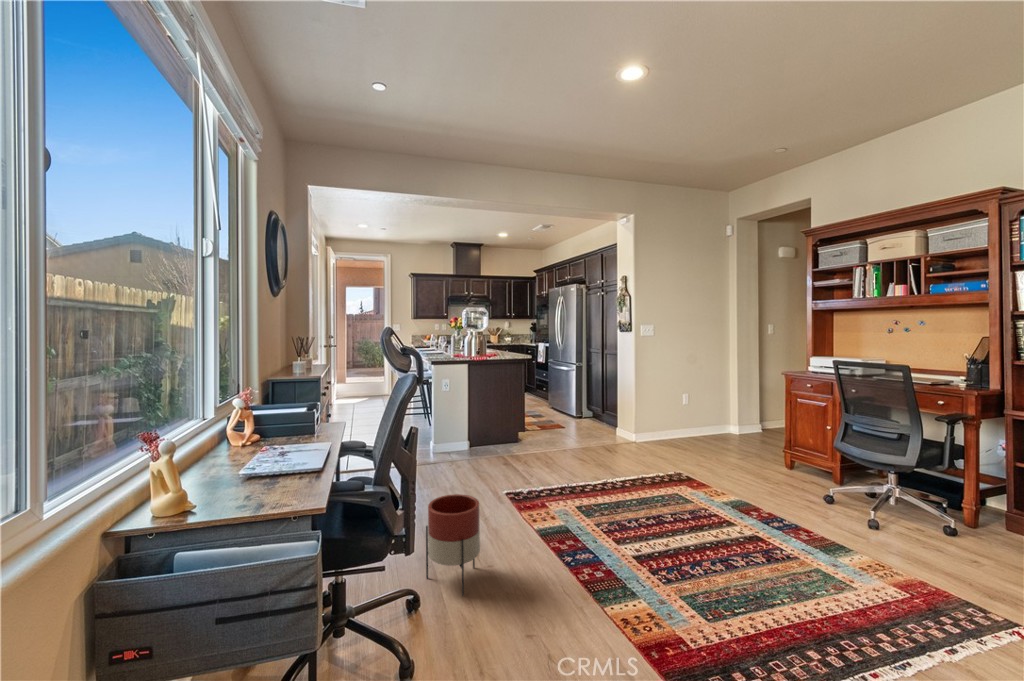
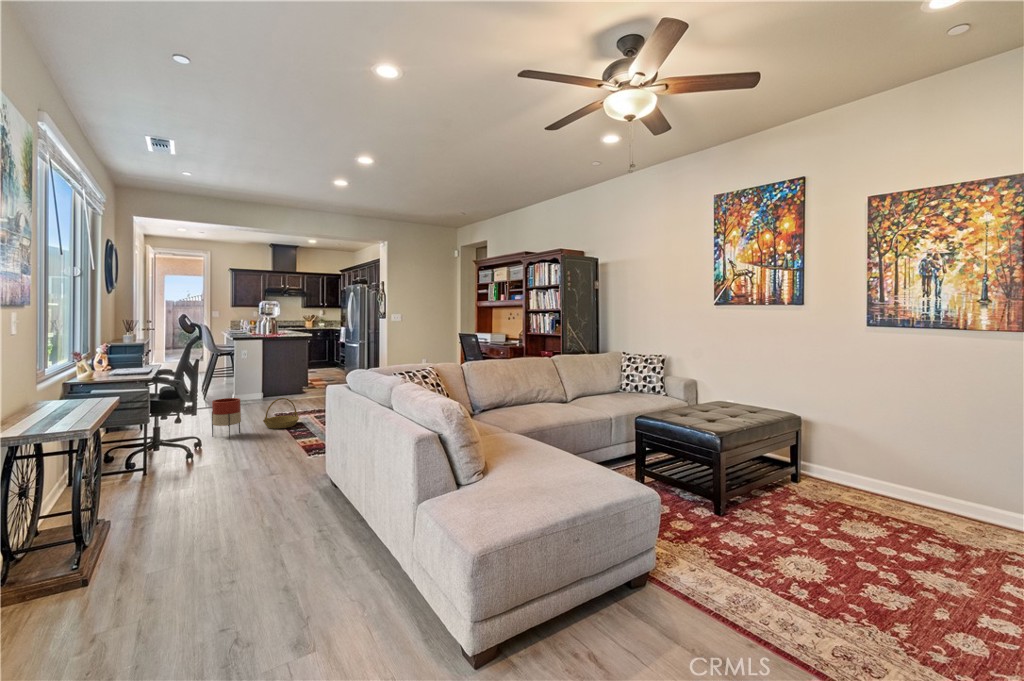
basket: none [508,488,573,556] -> present [263,398,299,429]

